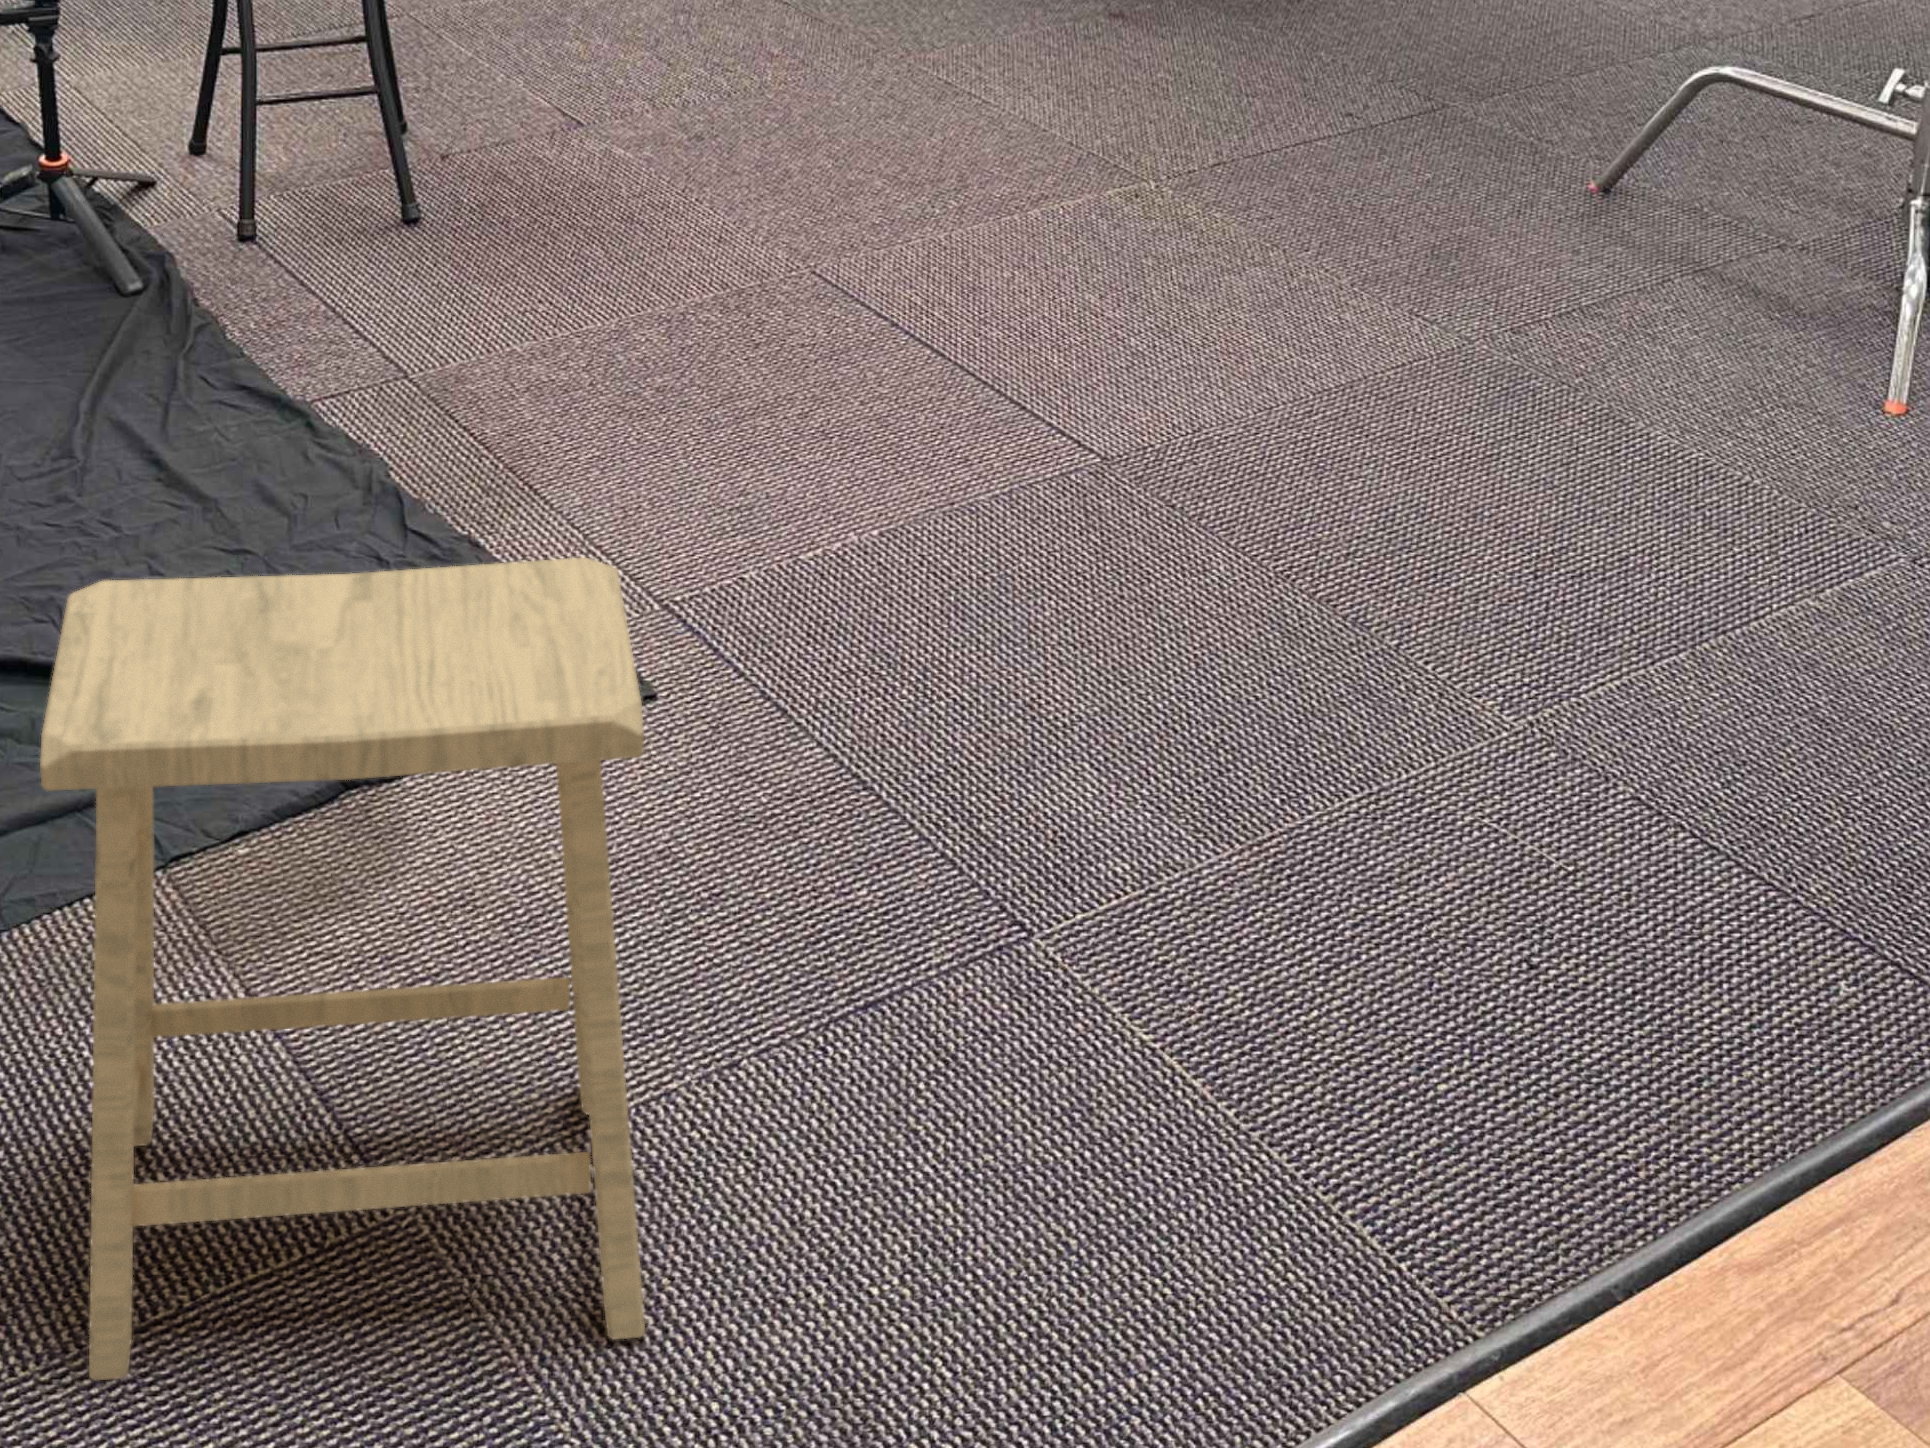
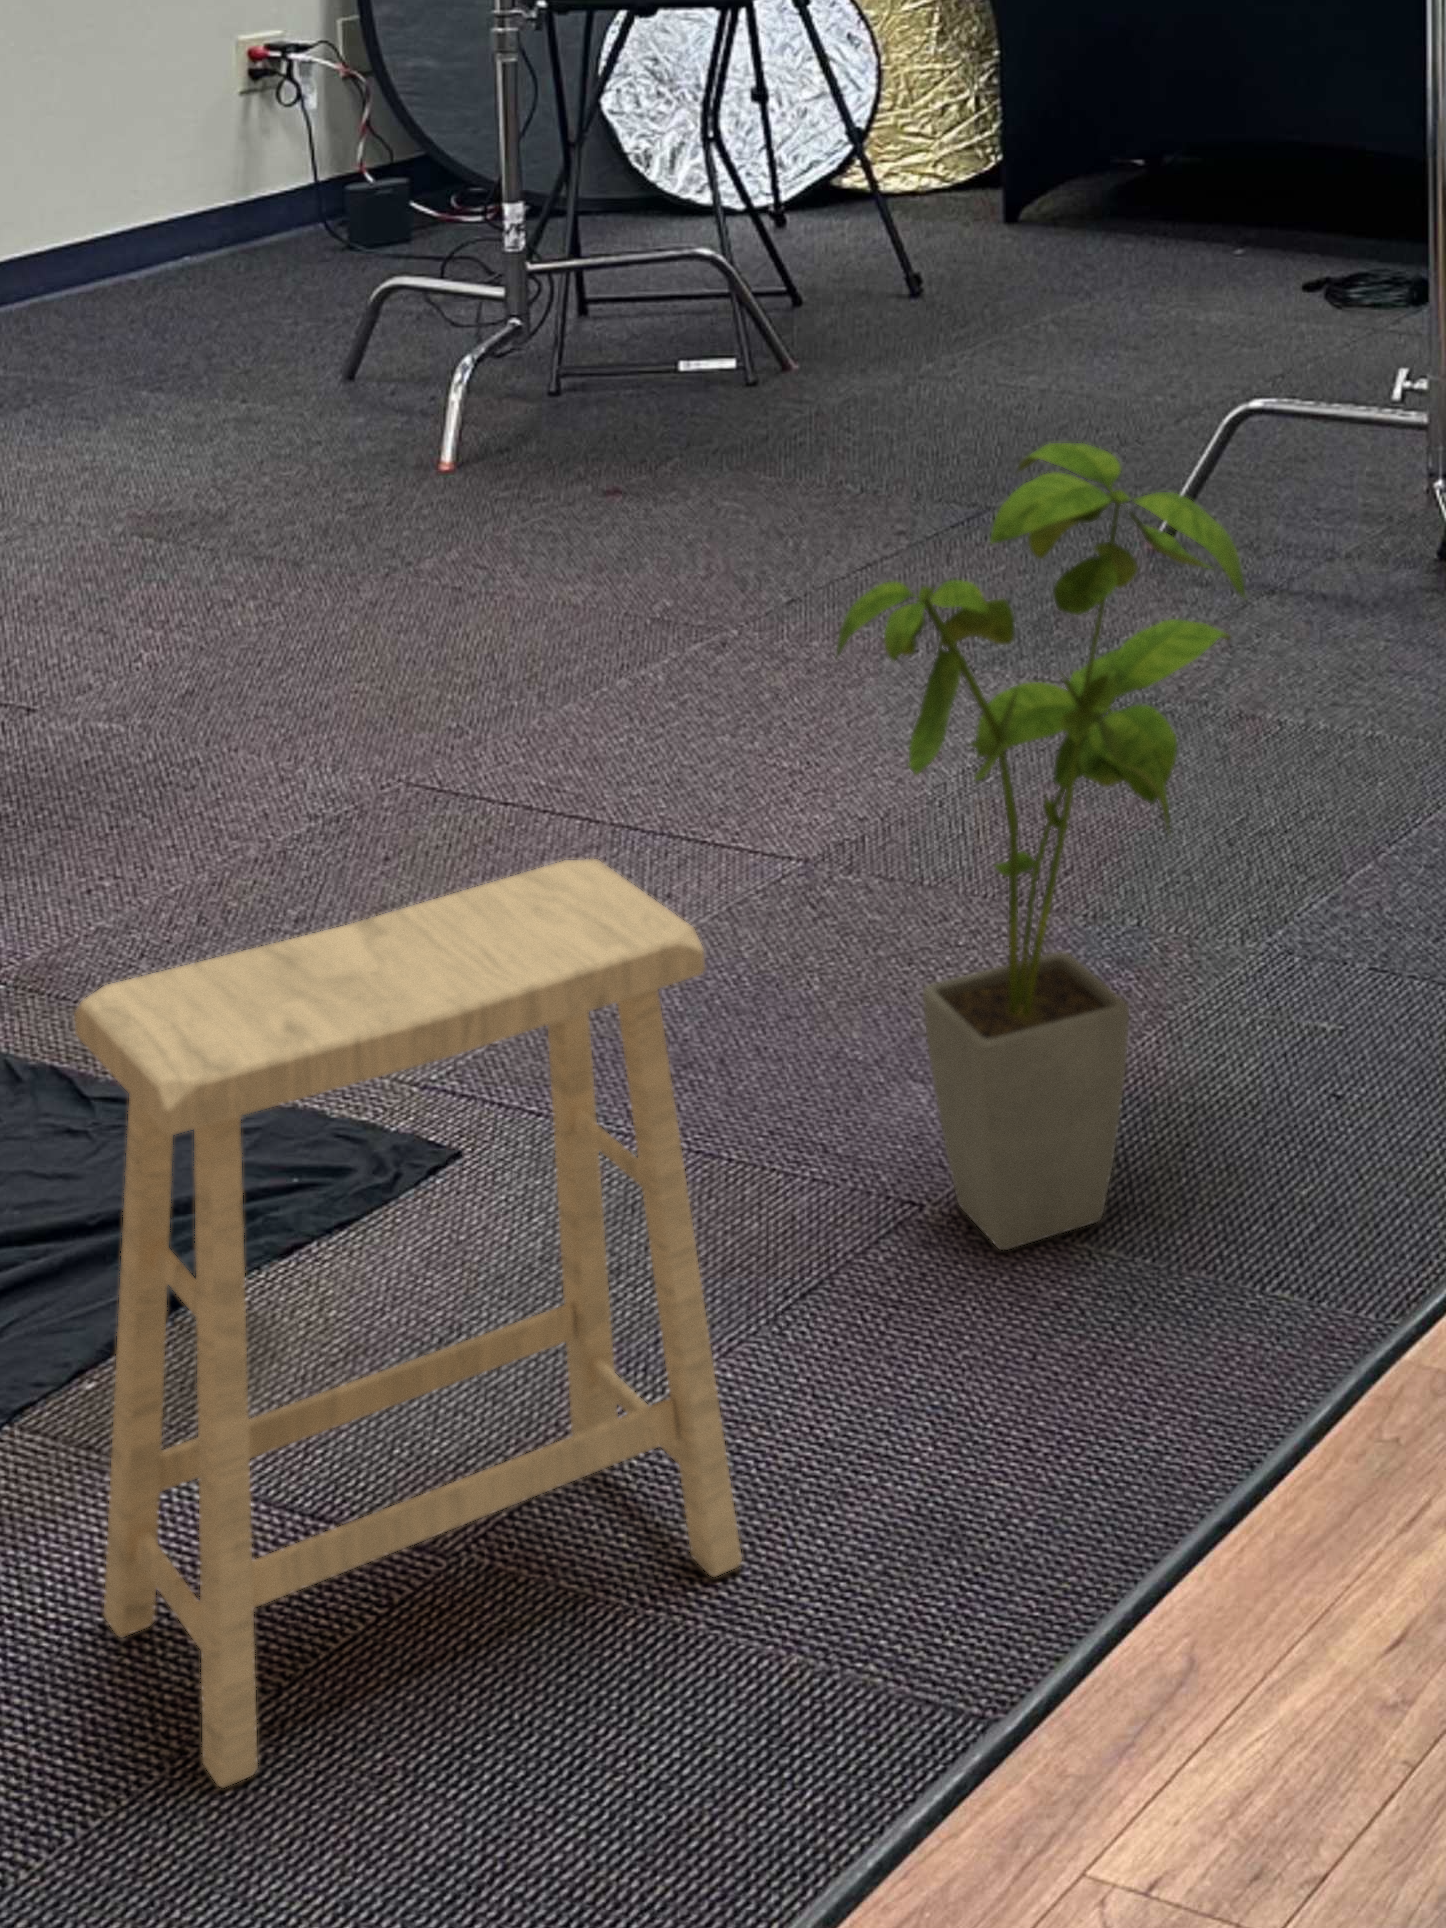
house plant: none [979,197,1465,1030] -> present [837,443,1245,1250]

